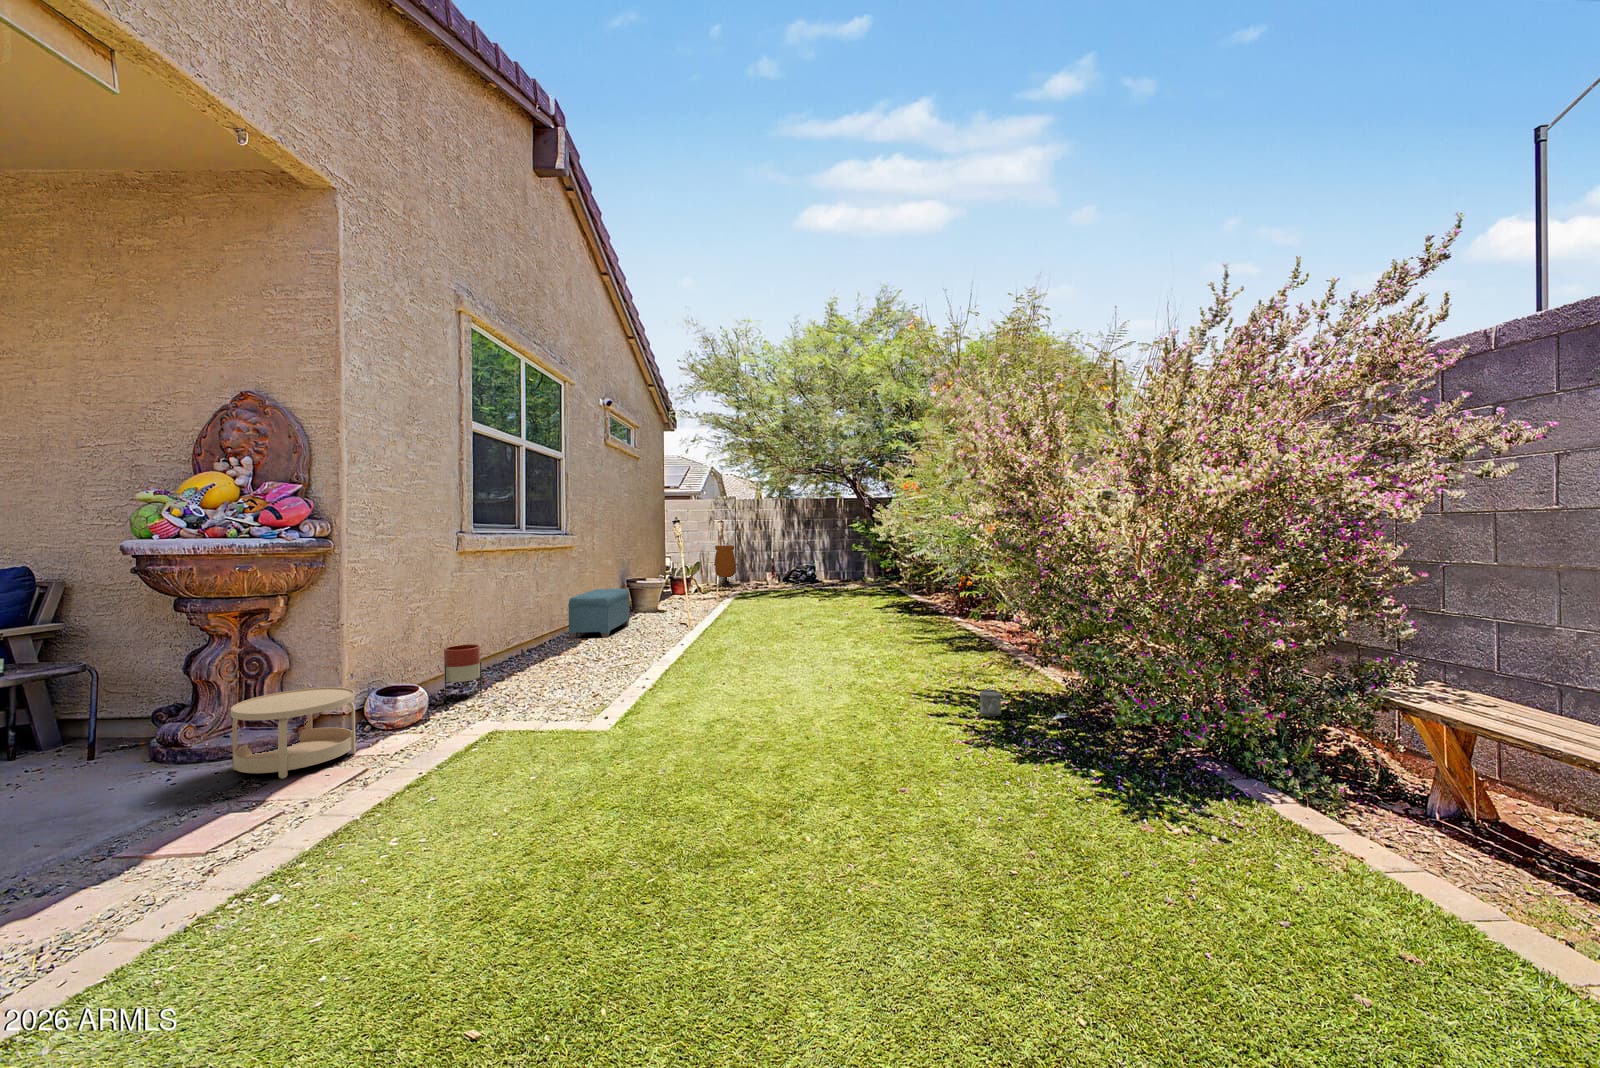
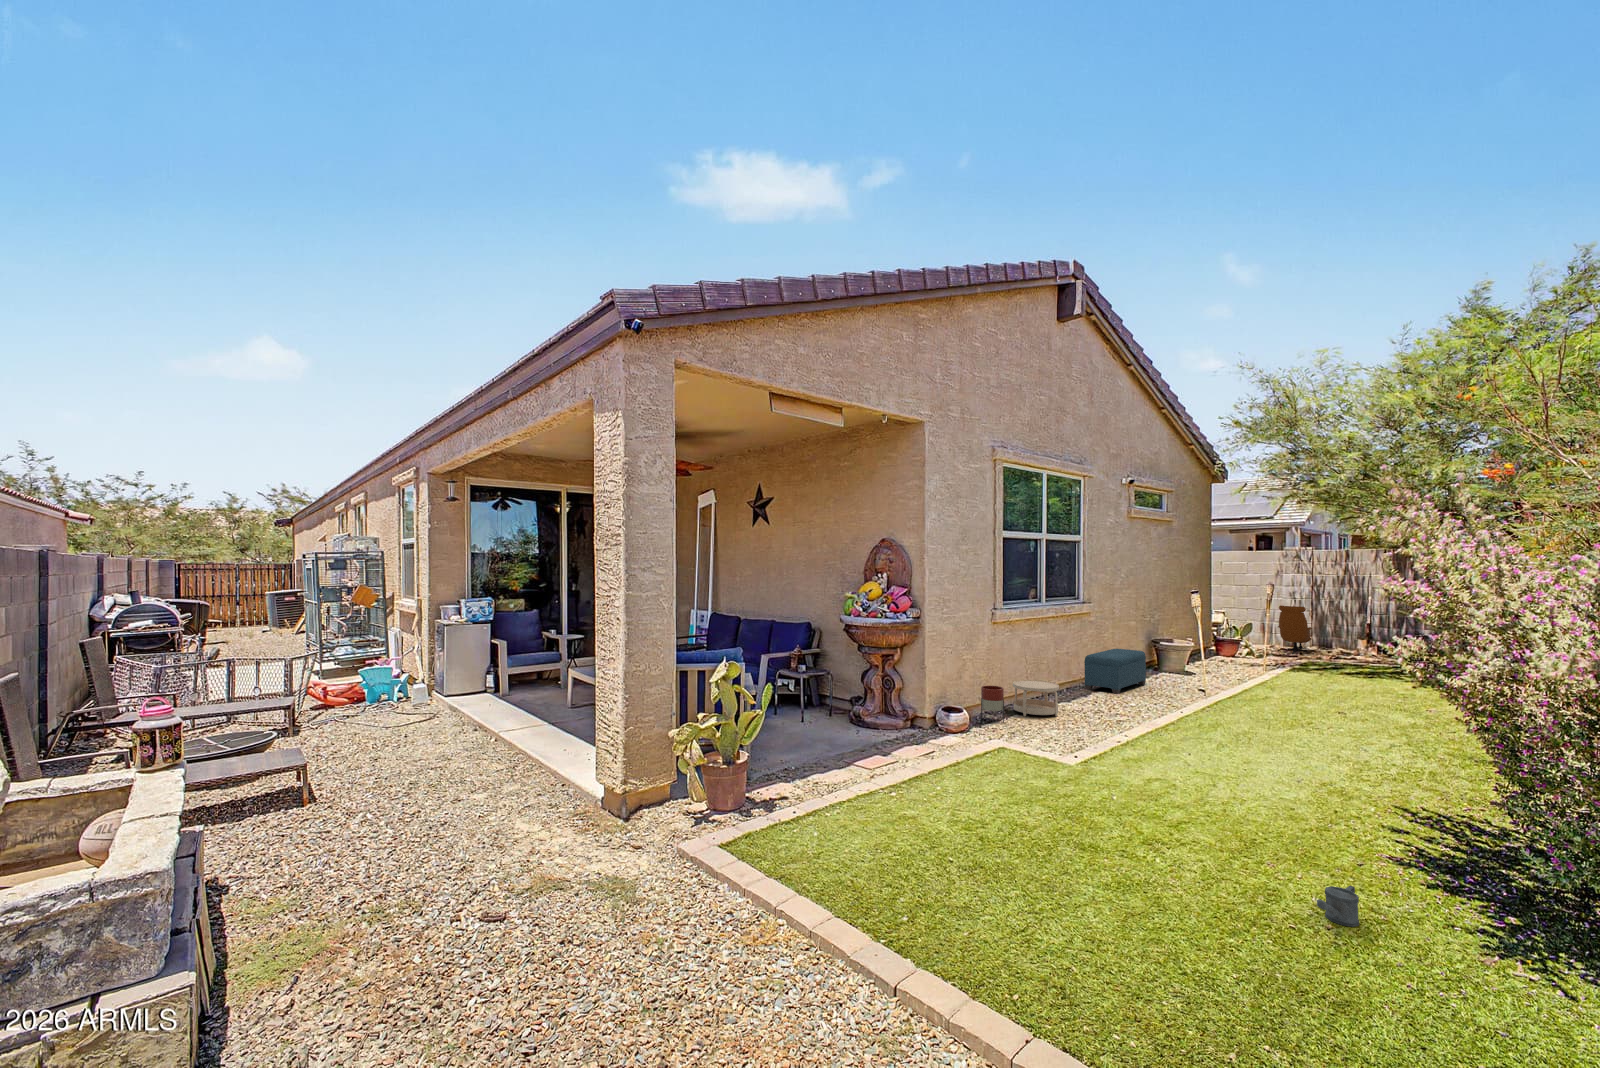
side table: present [231,687,356,778] -> present [1013,680,1059,717]
watering can: present [979,688,1002,716] -> present [1317,886,1359,927]

